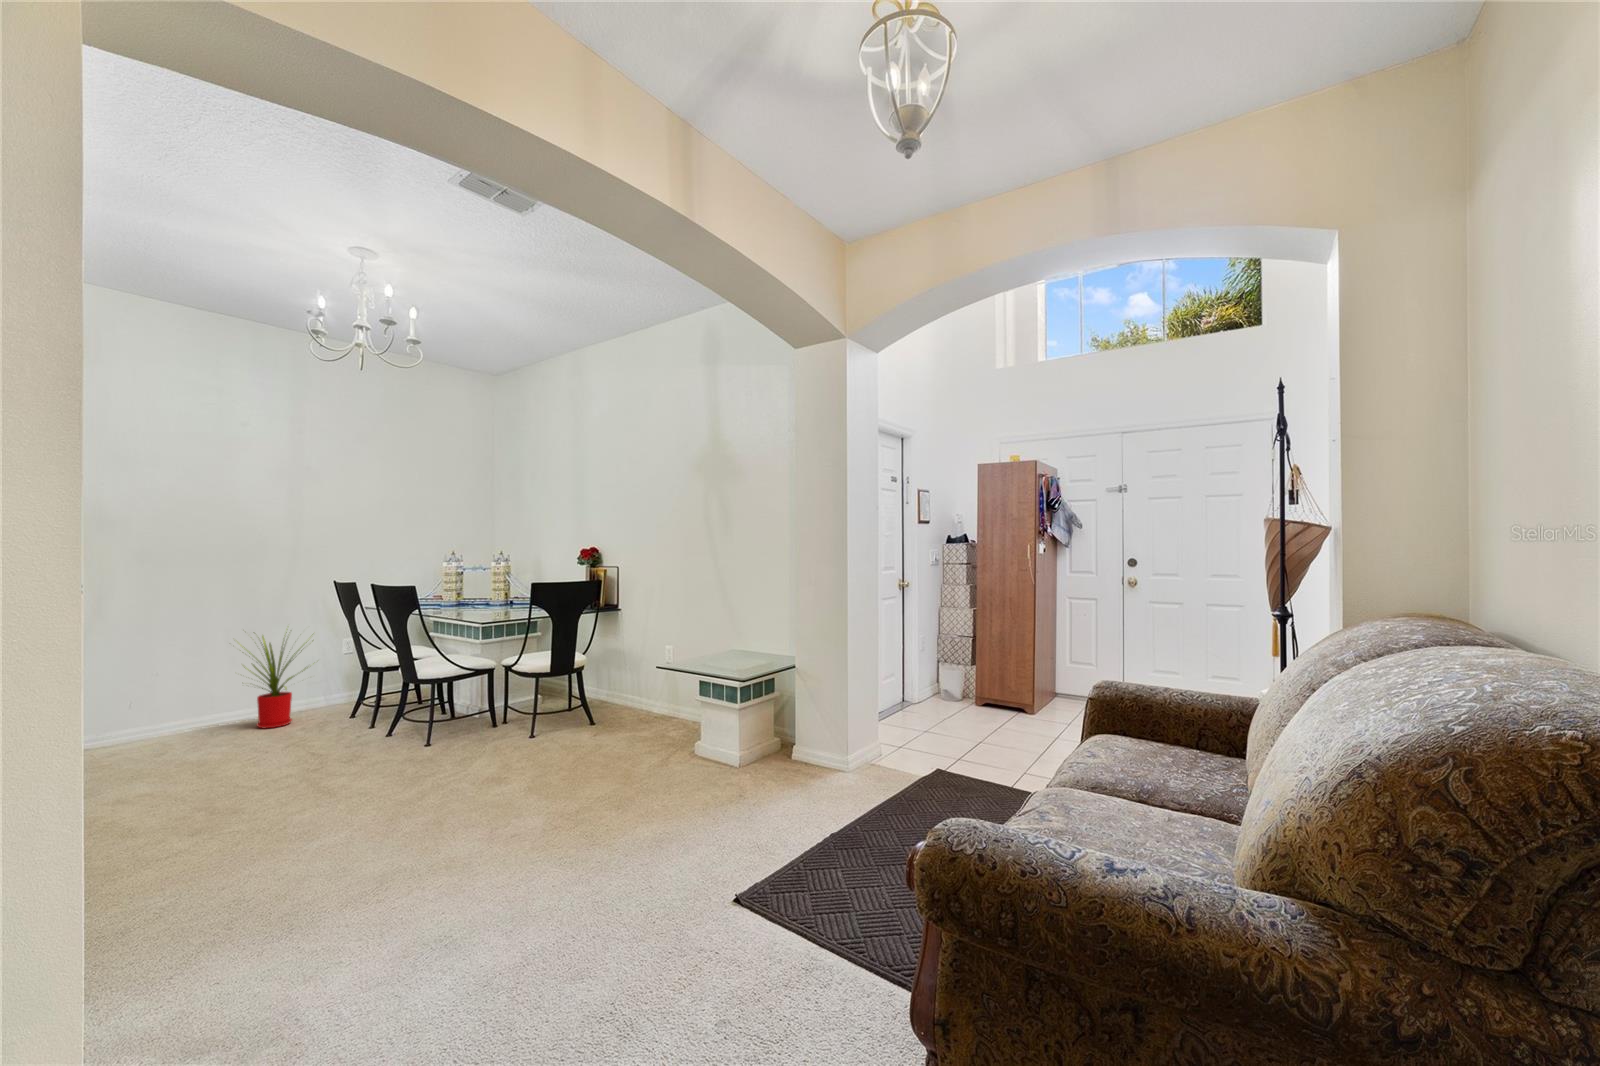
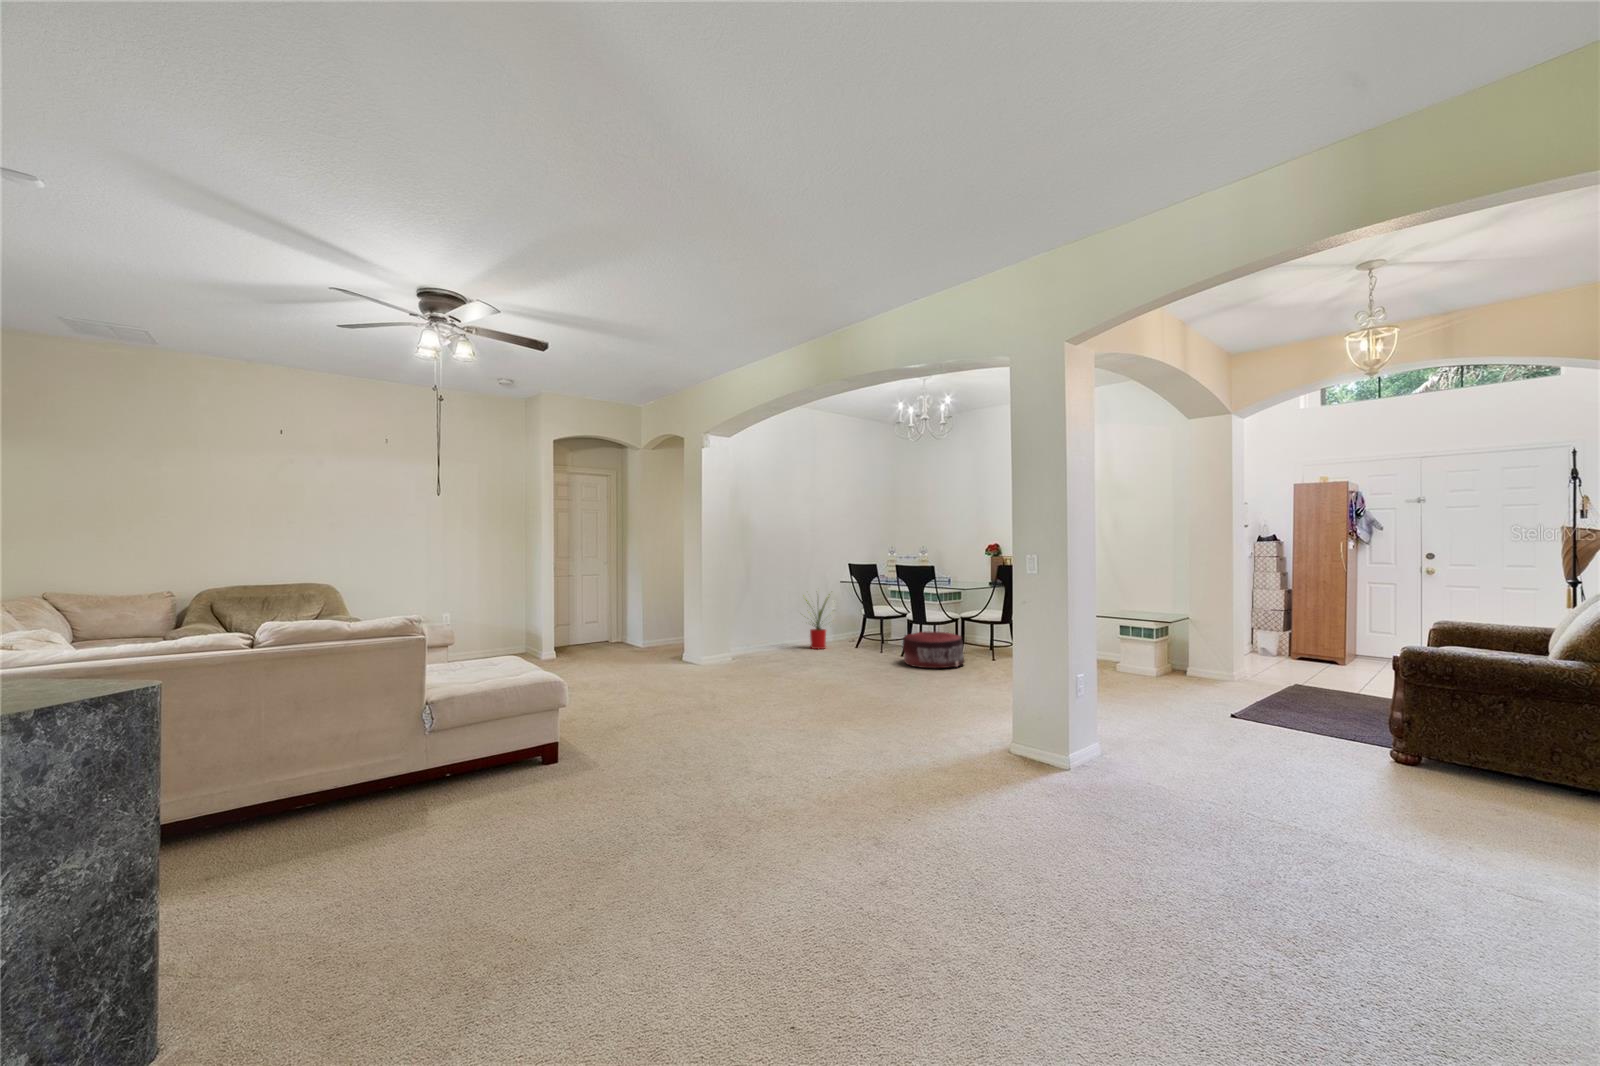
pouf: none [339,697,458,772] -> present [902,632,964,668]

